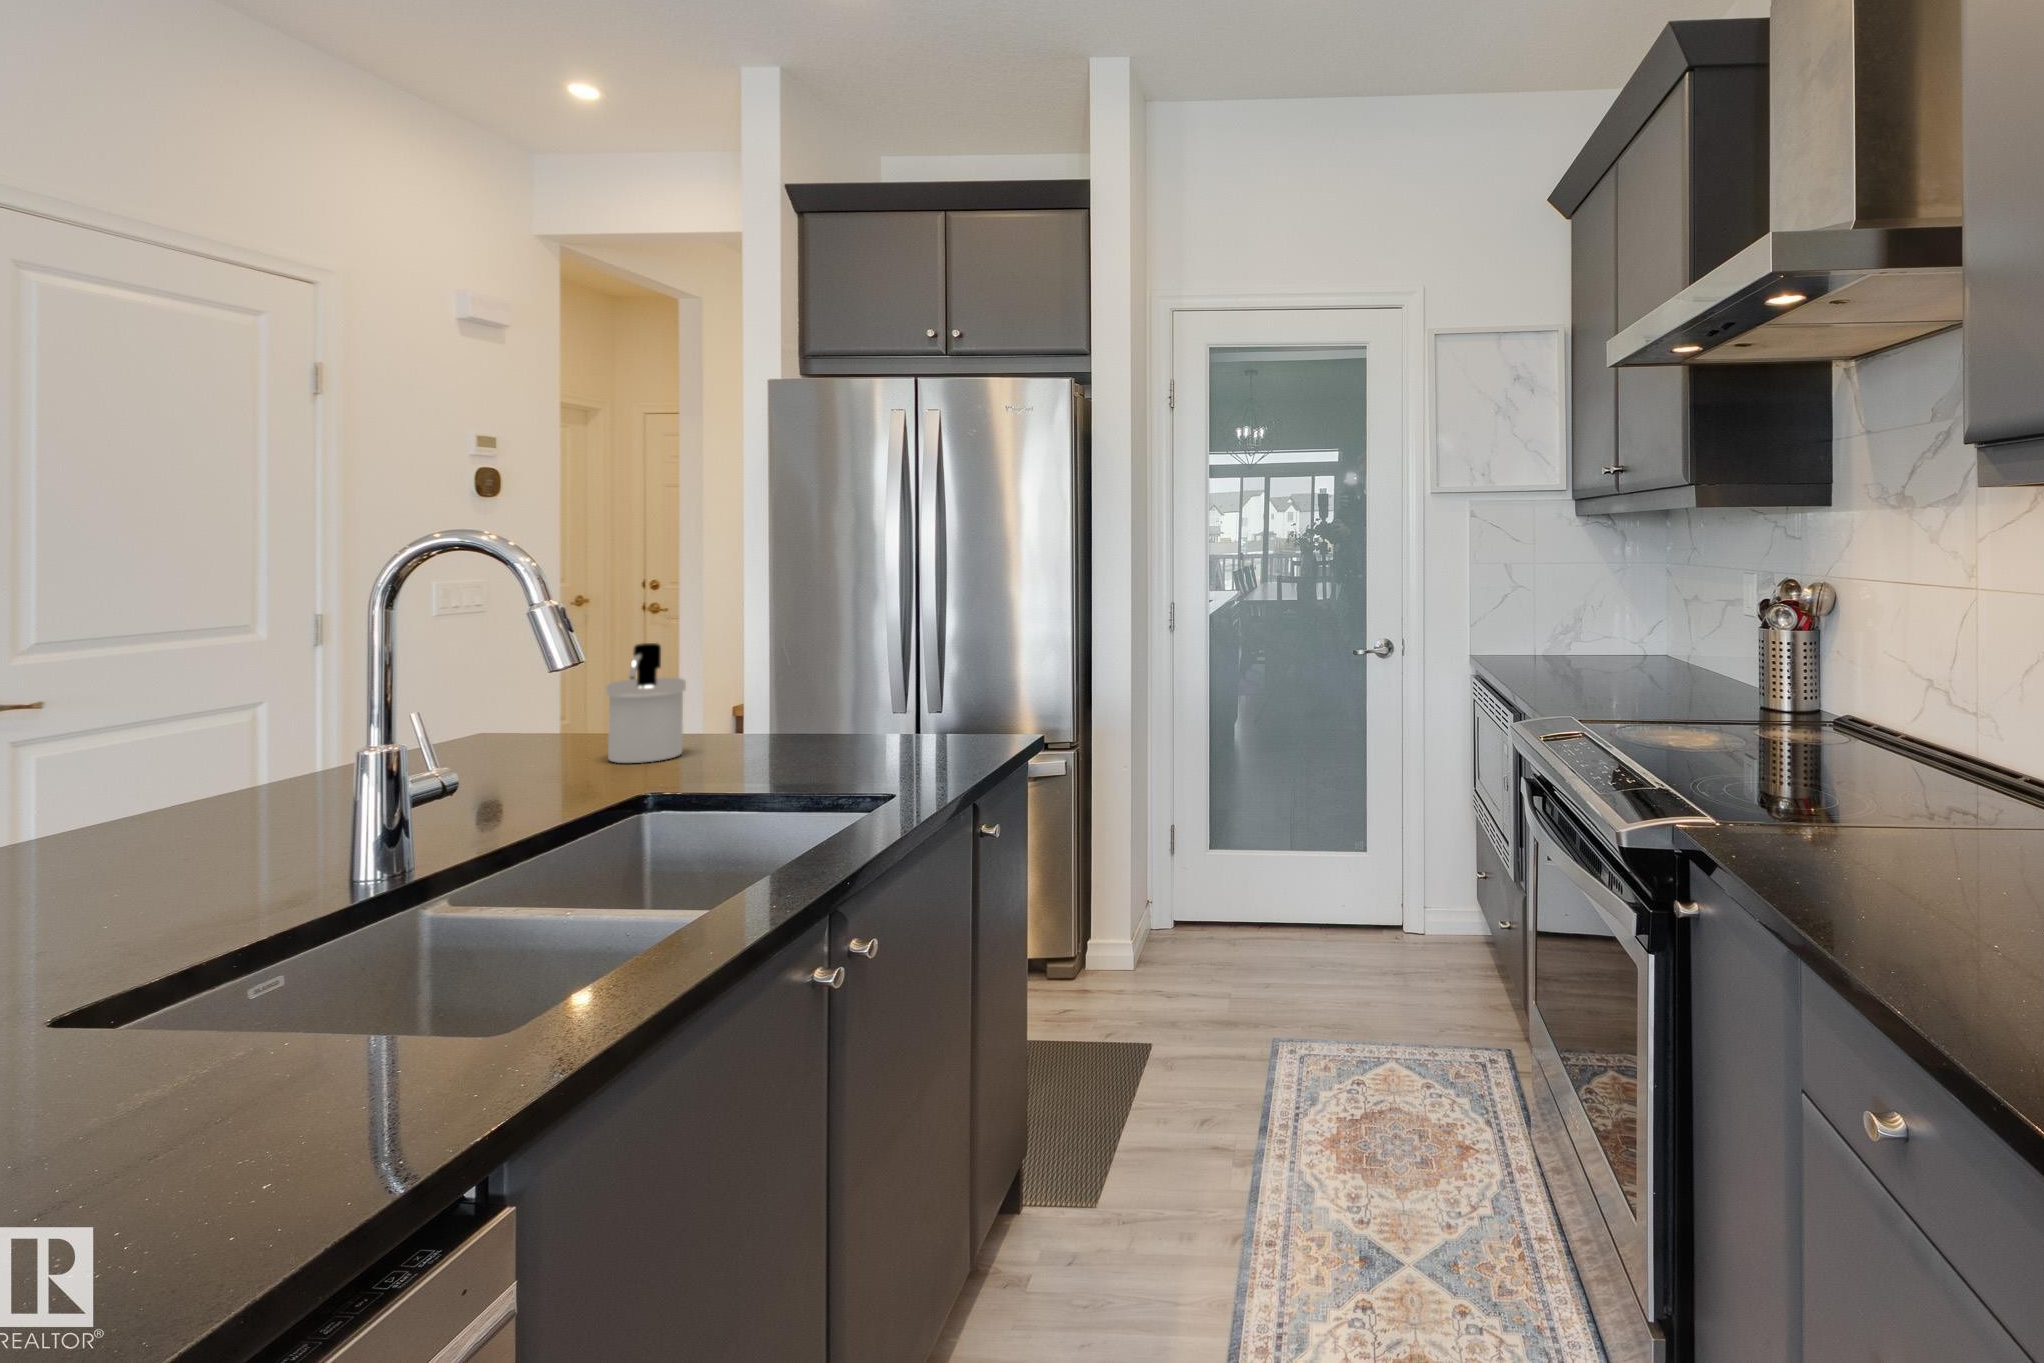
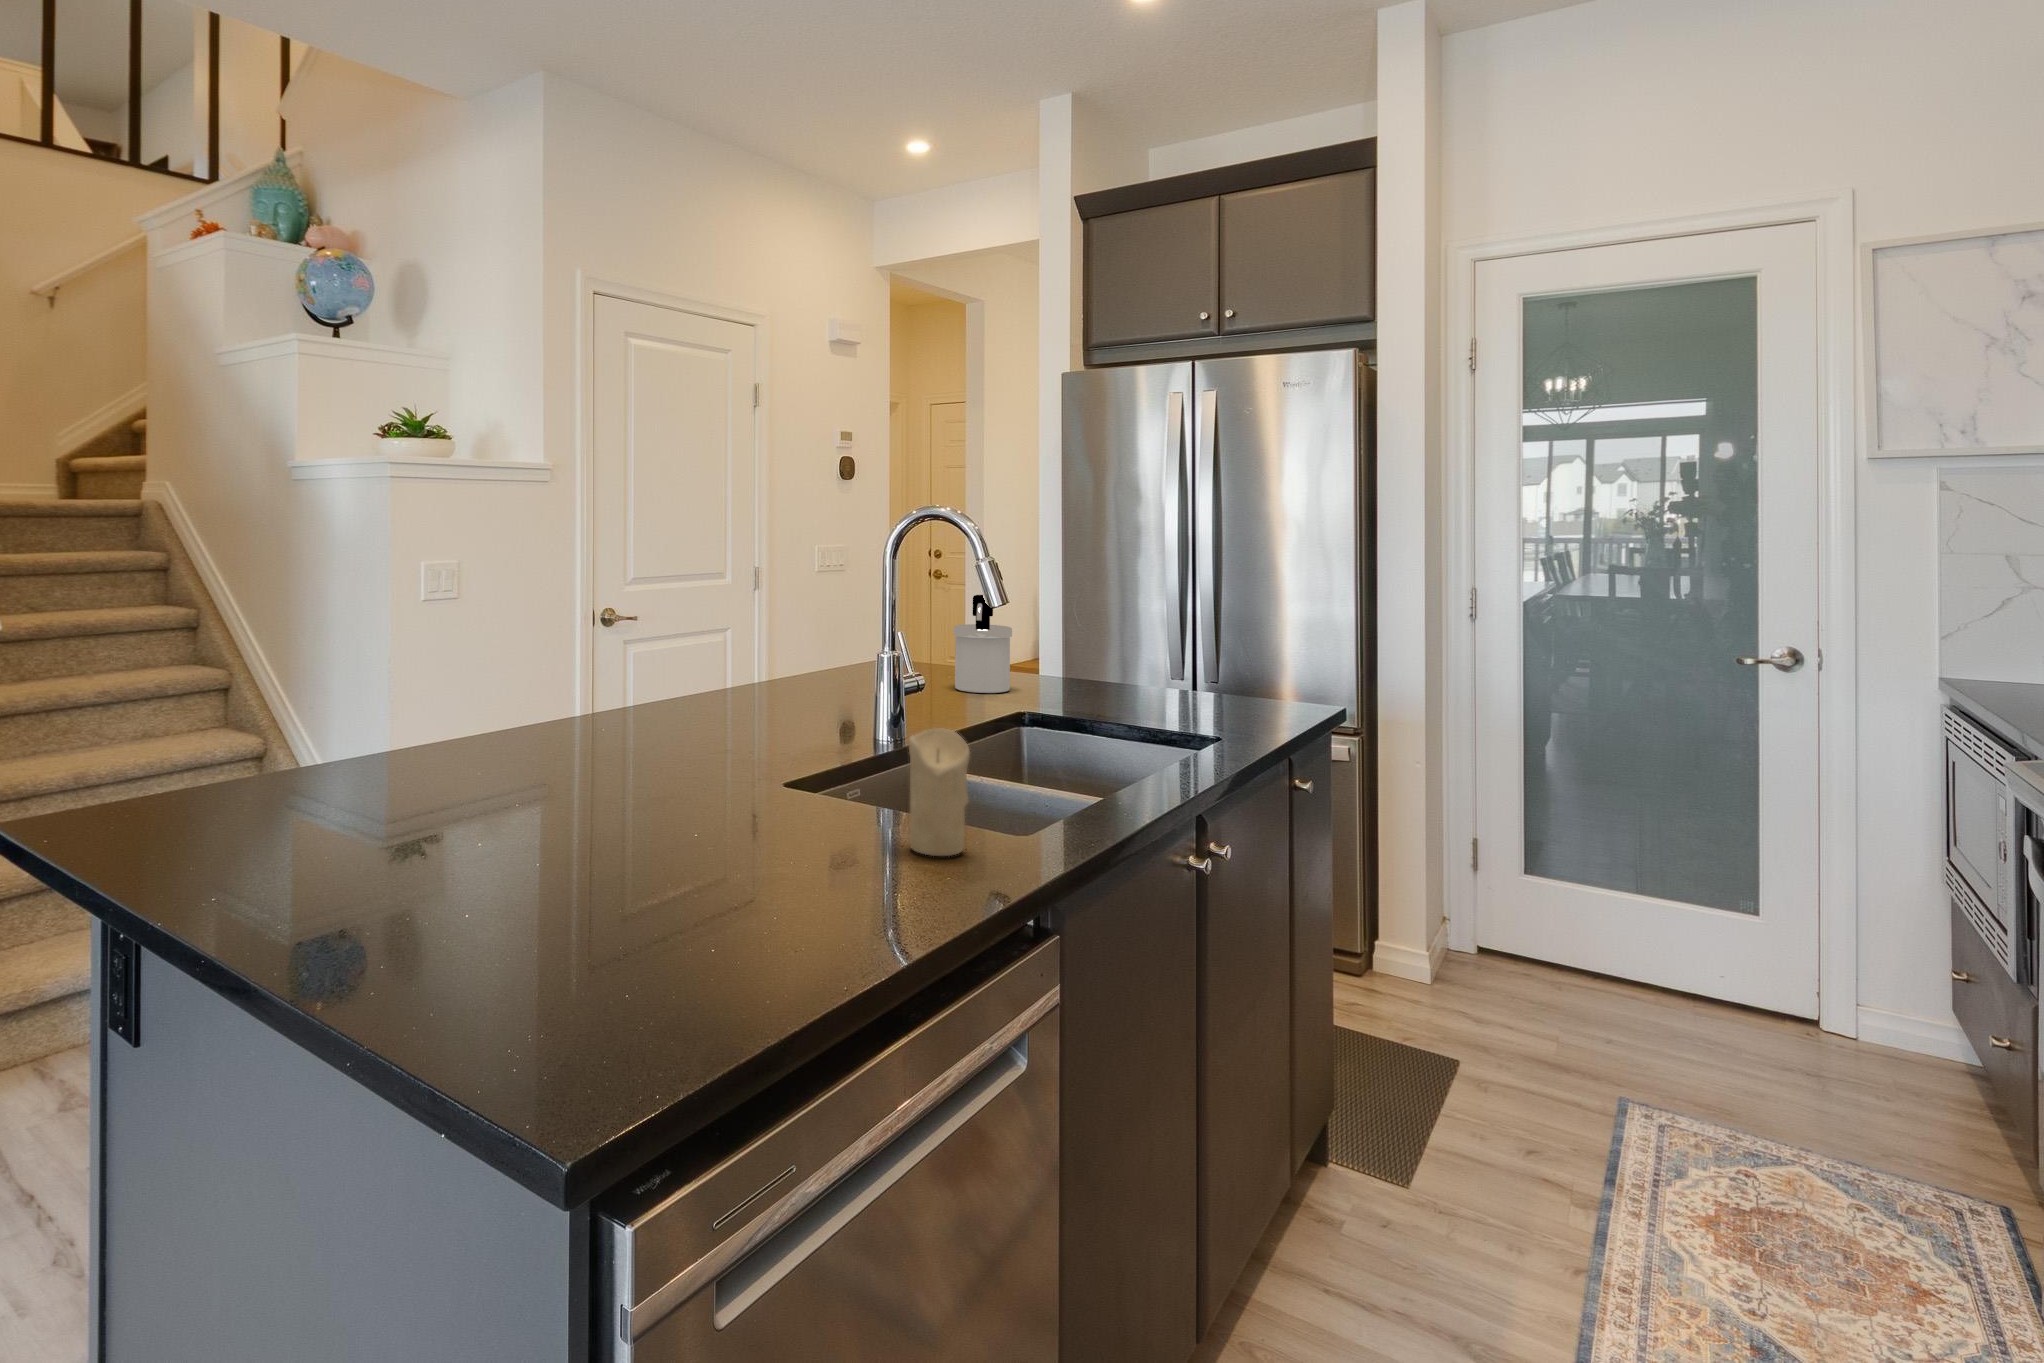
candle: none [241,914,371,1138] -> present [908,728,970,856]

